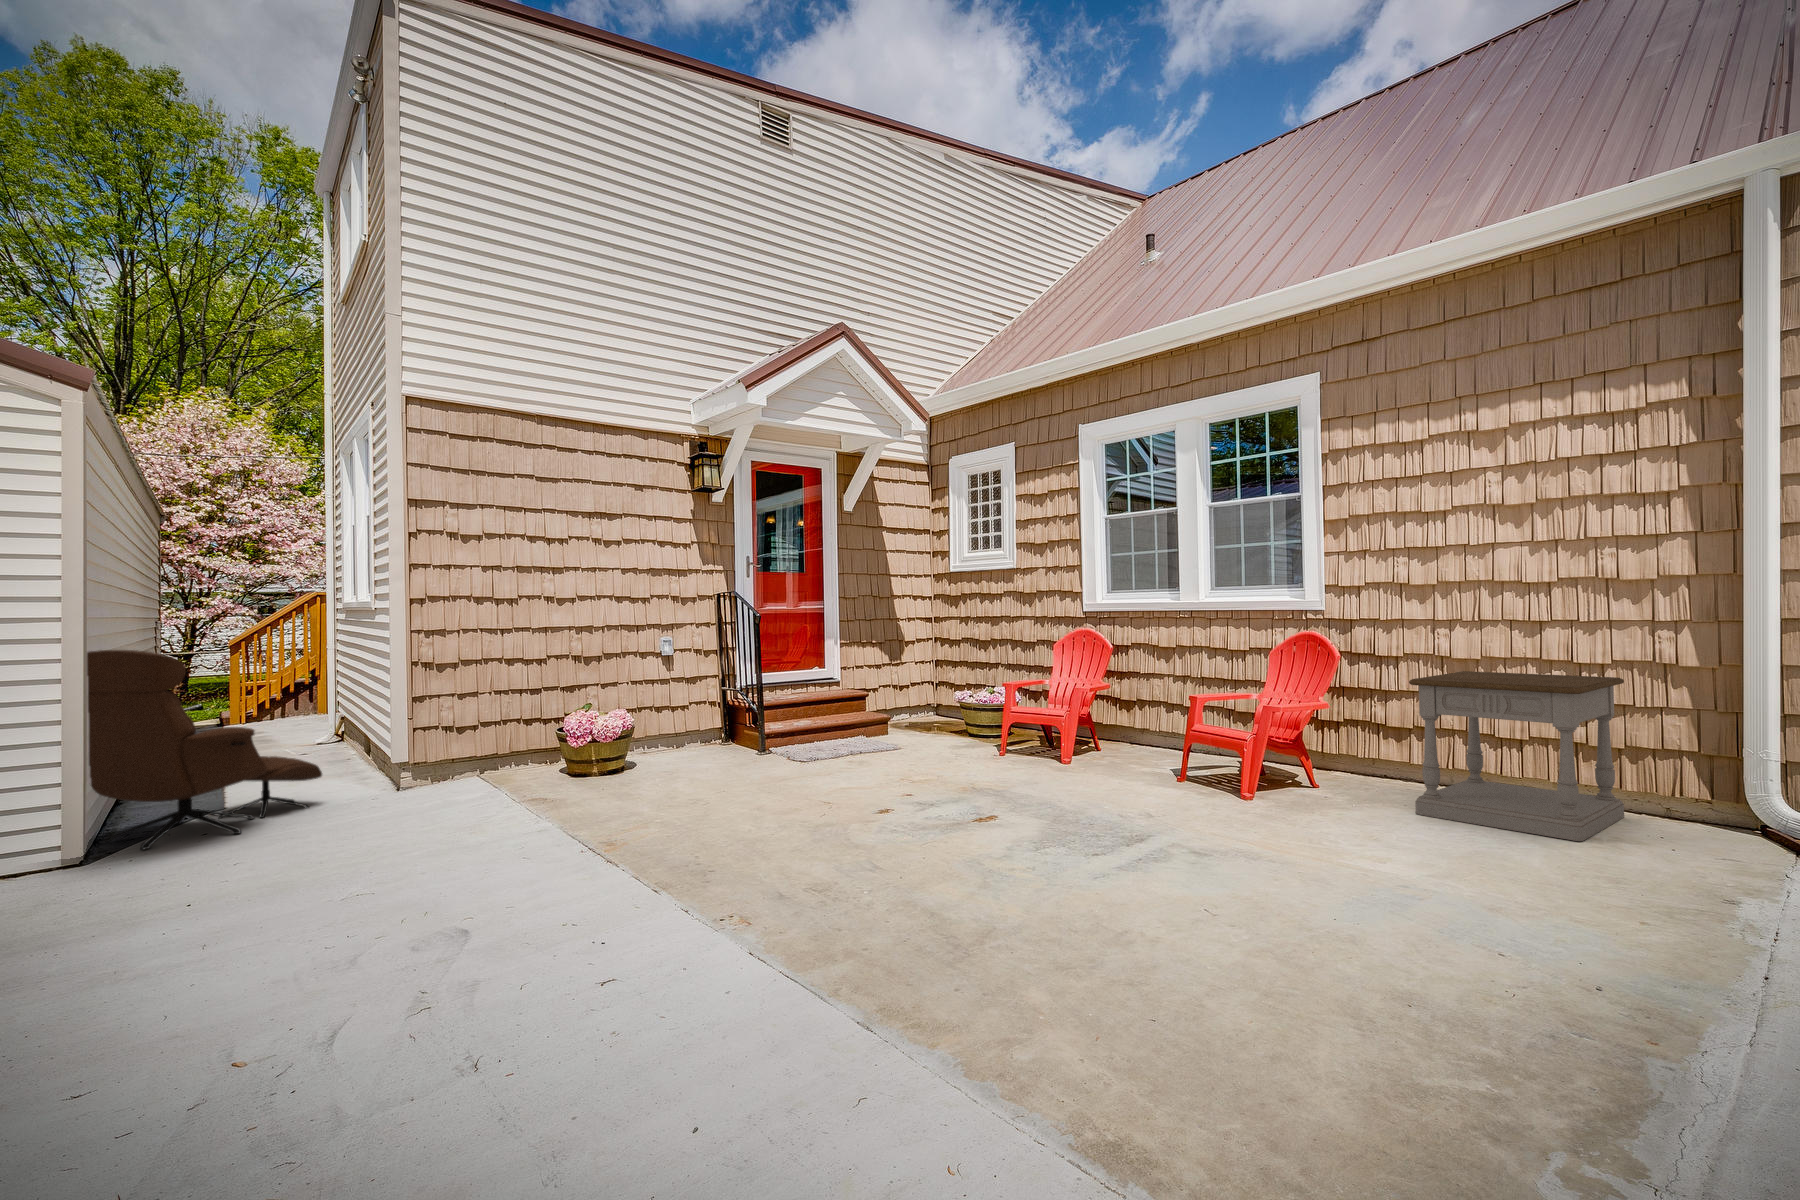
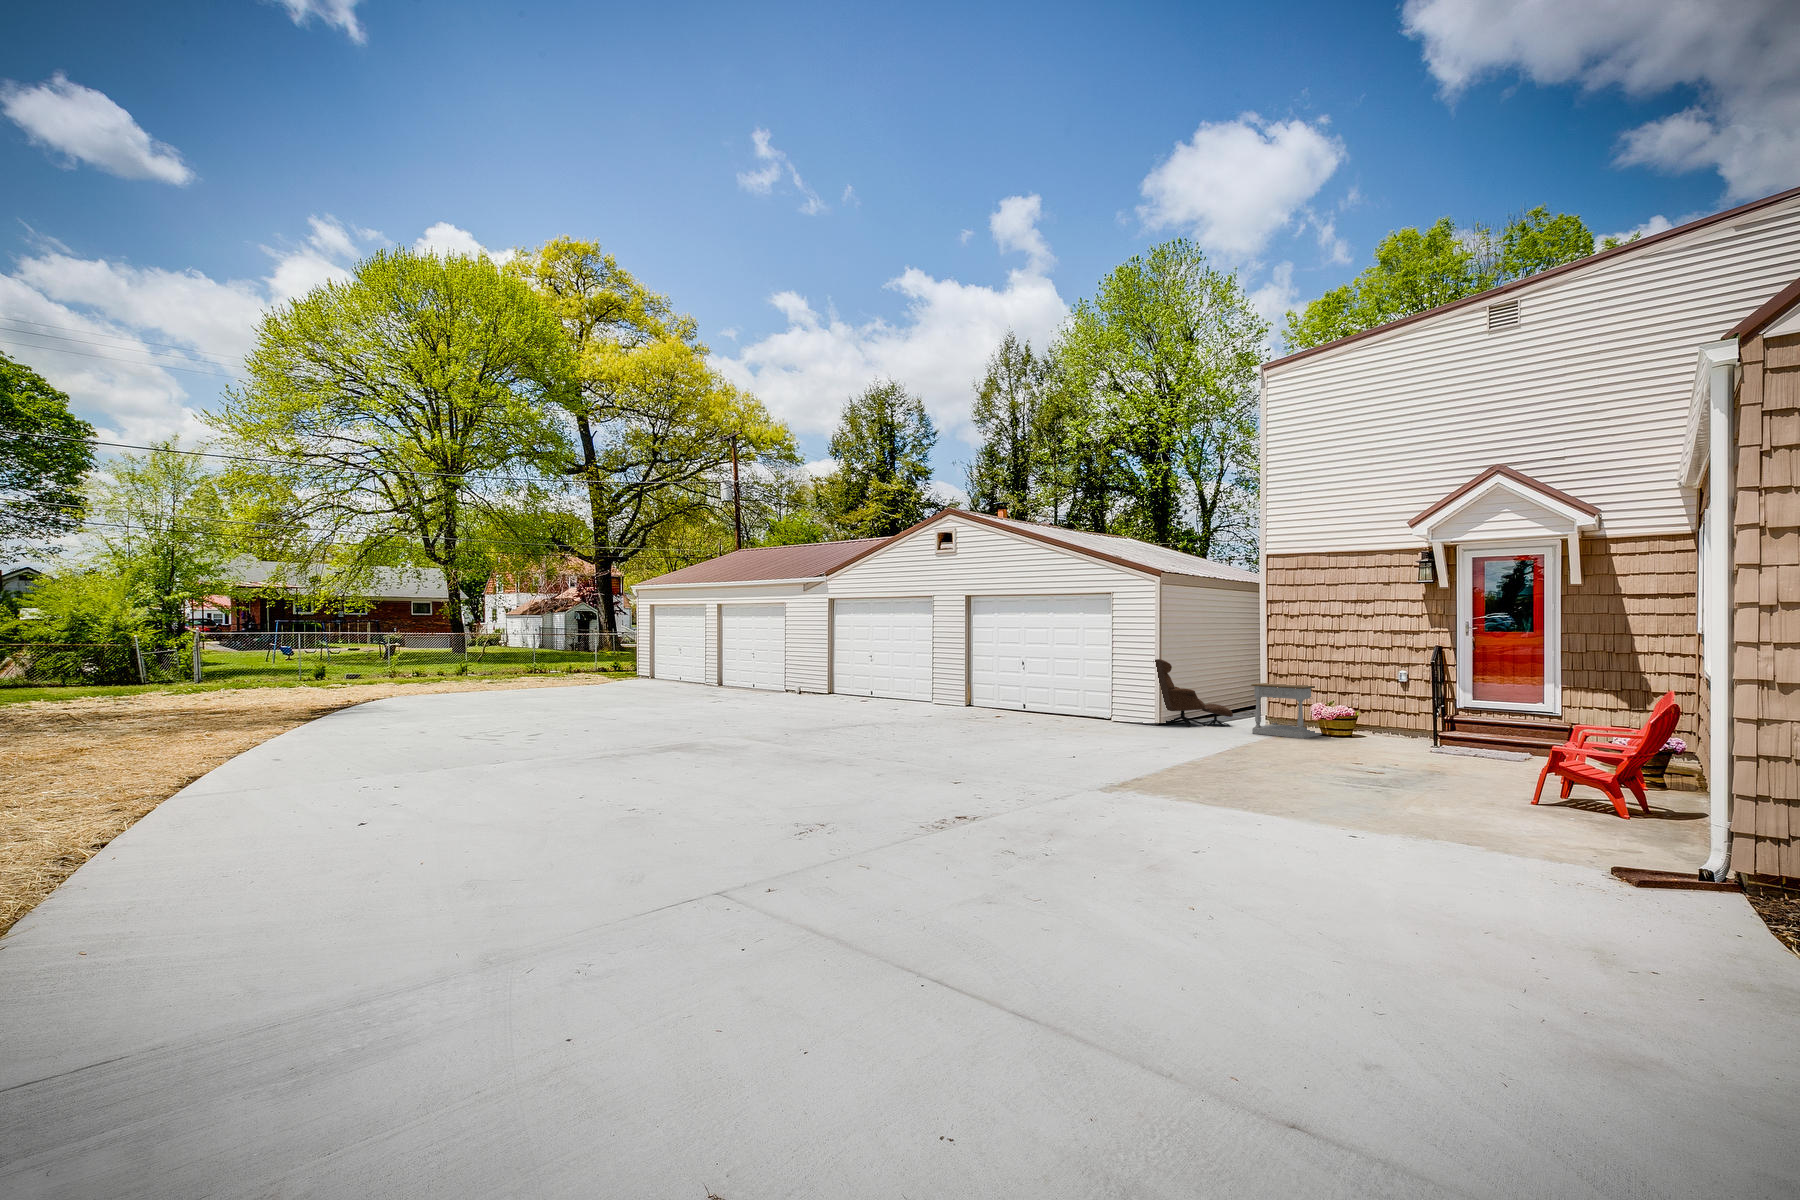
side table: present [1409,671,1624,841] -> present [1251,683,1322,738]

